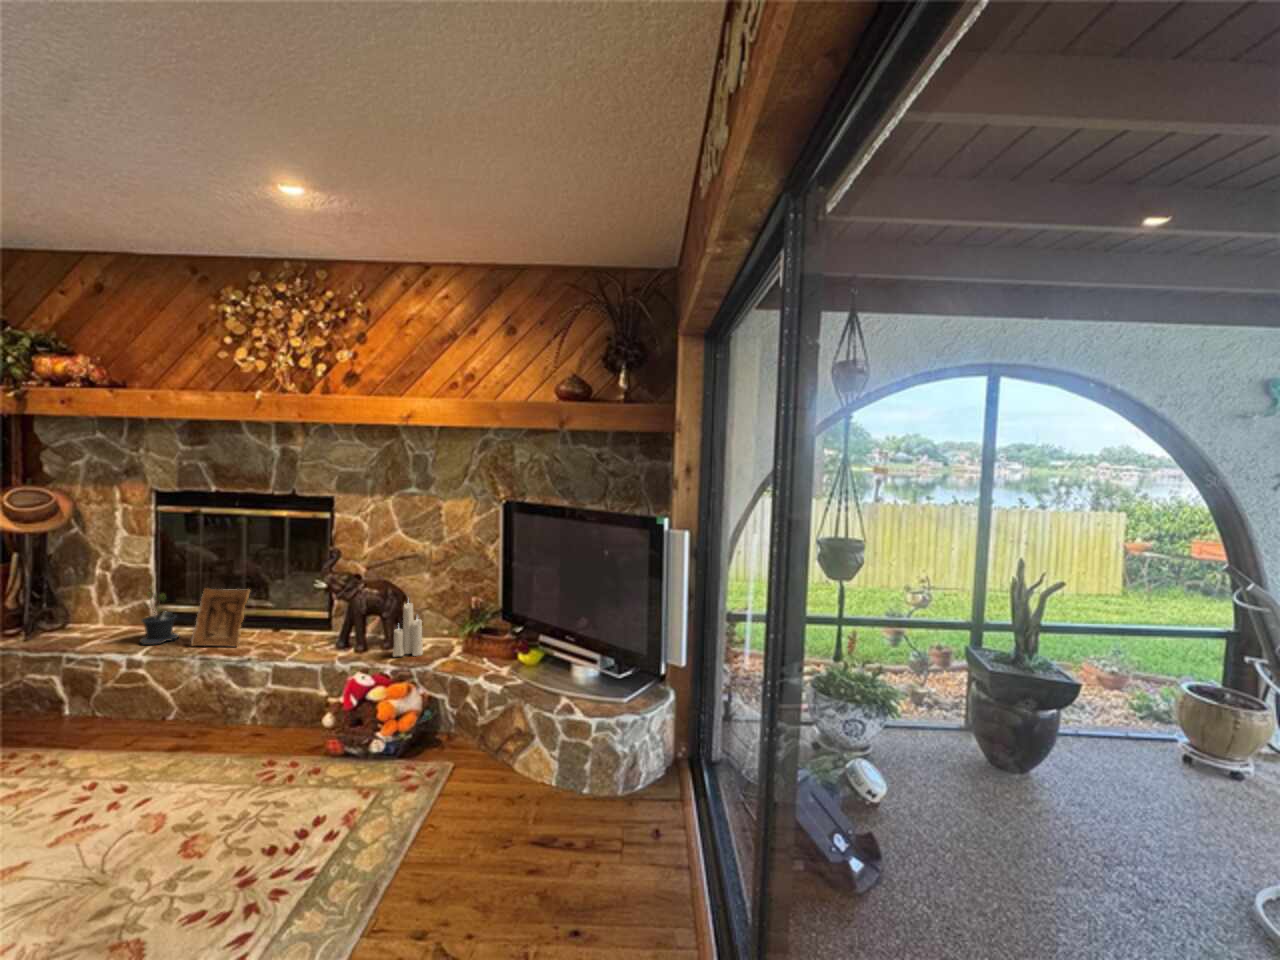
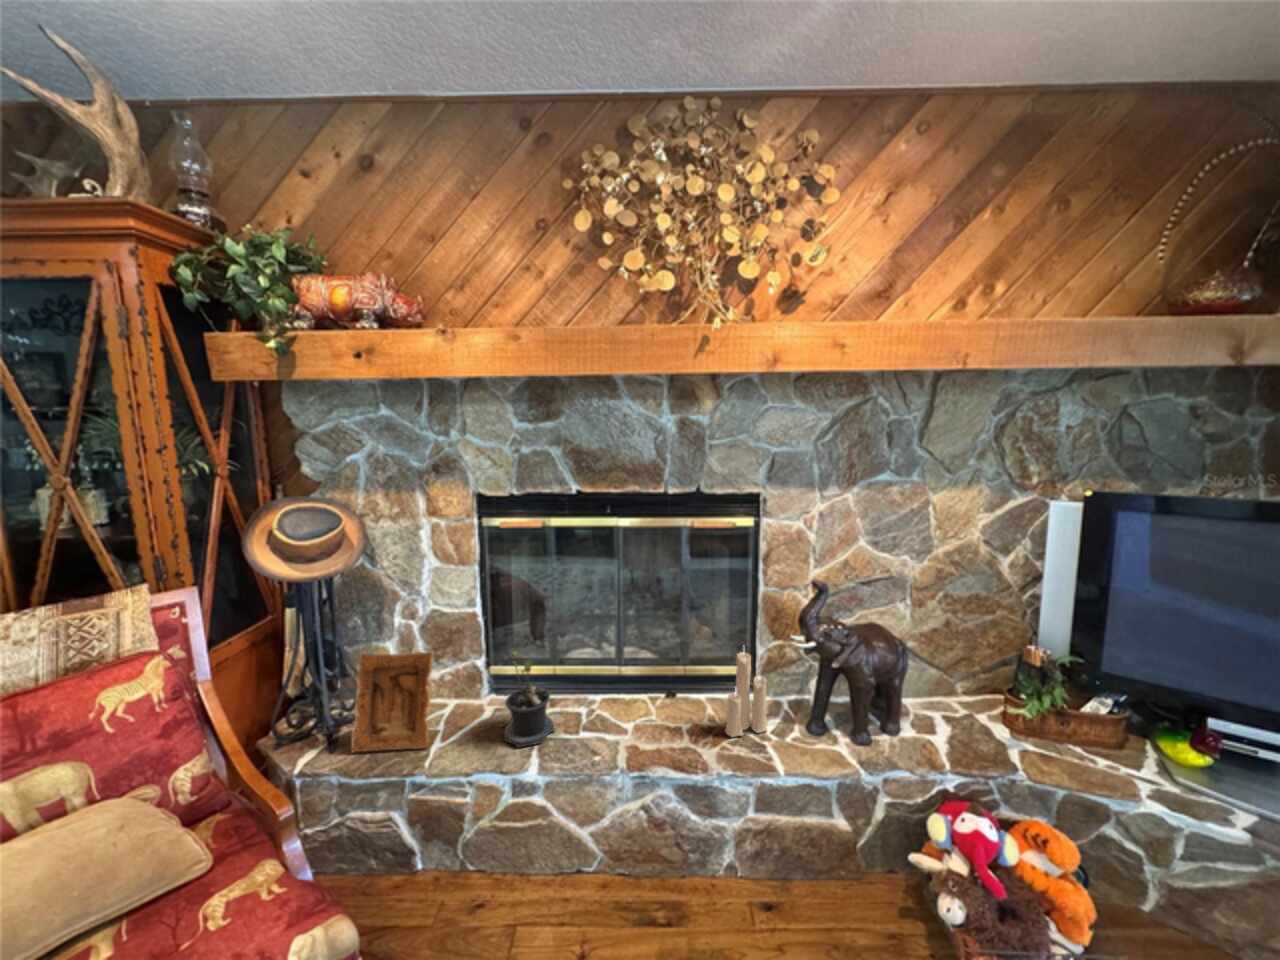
picture frame: present [191,588,250,647] -> present [352,651,434,752]
candle: present [393,603,423,656] -> present [725,652,767,737]

